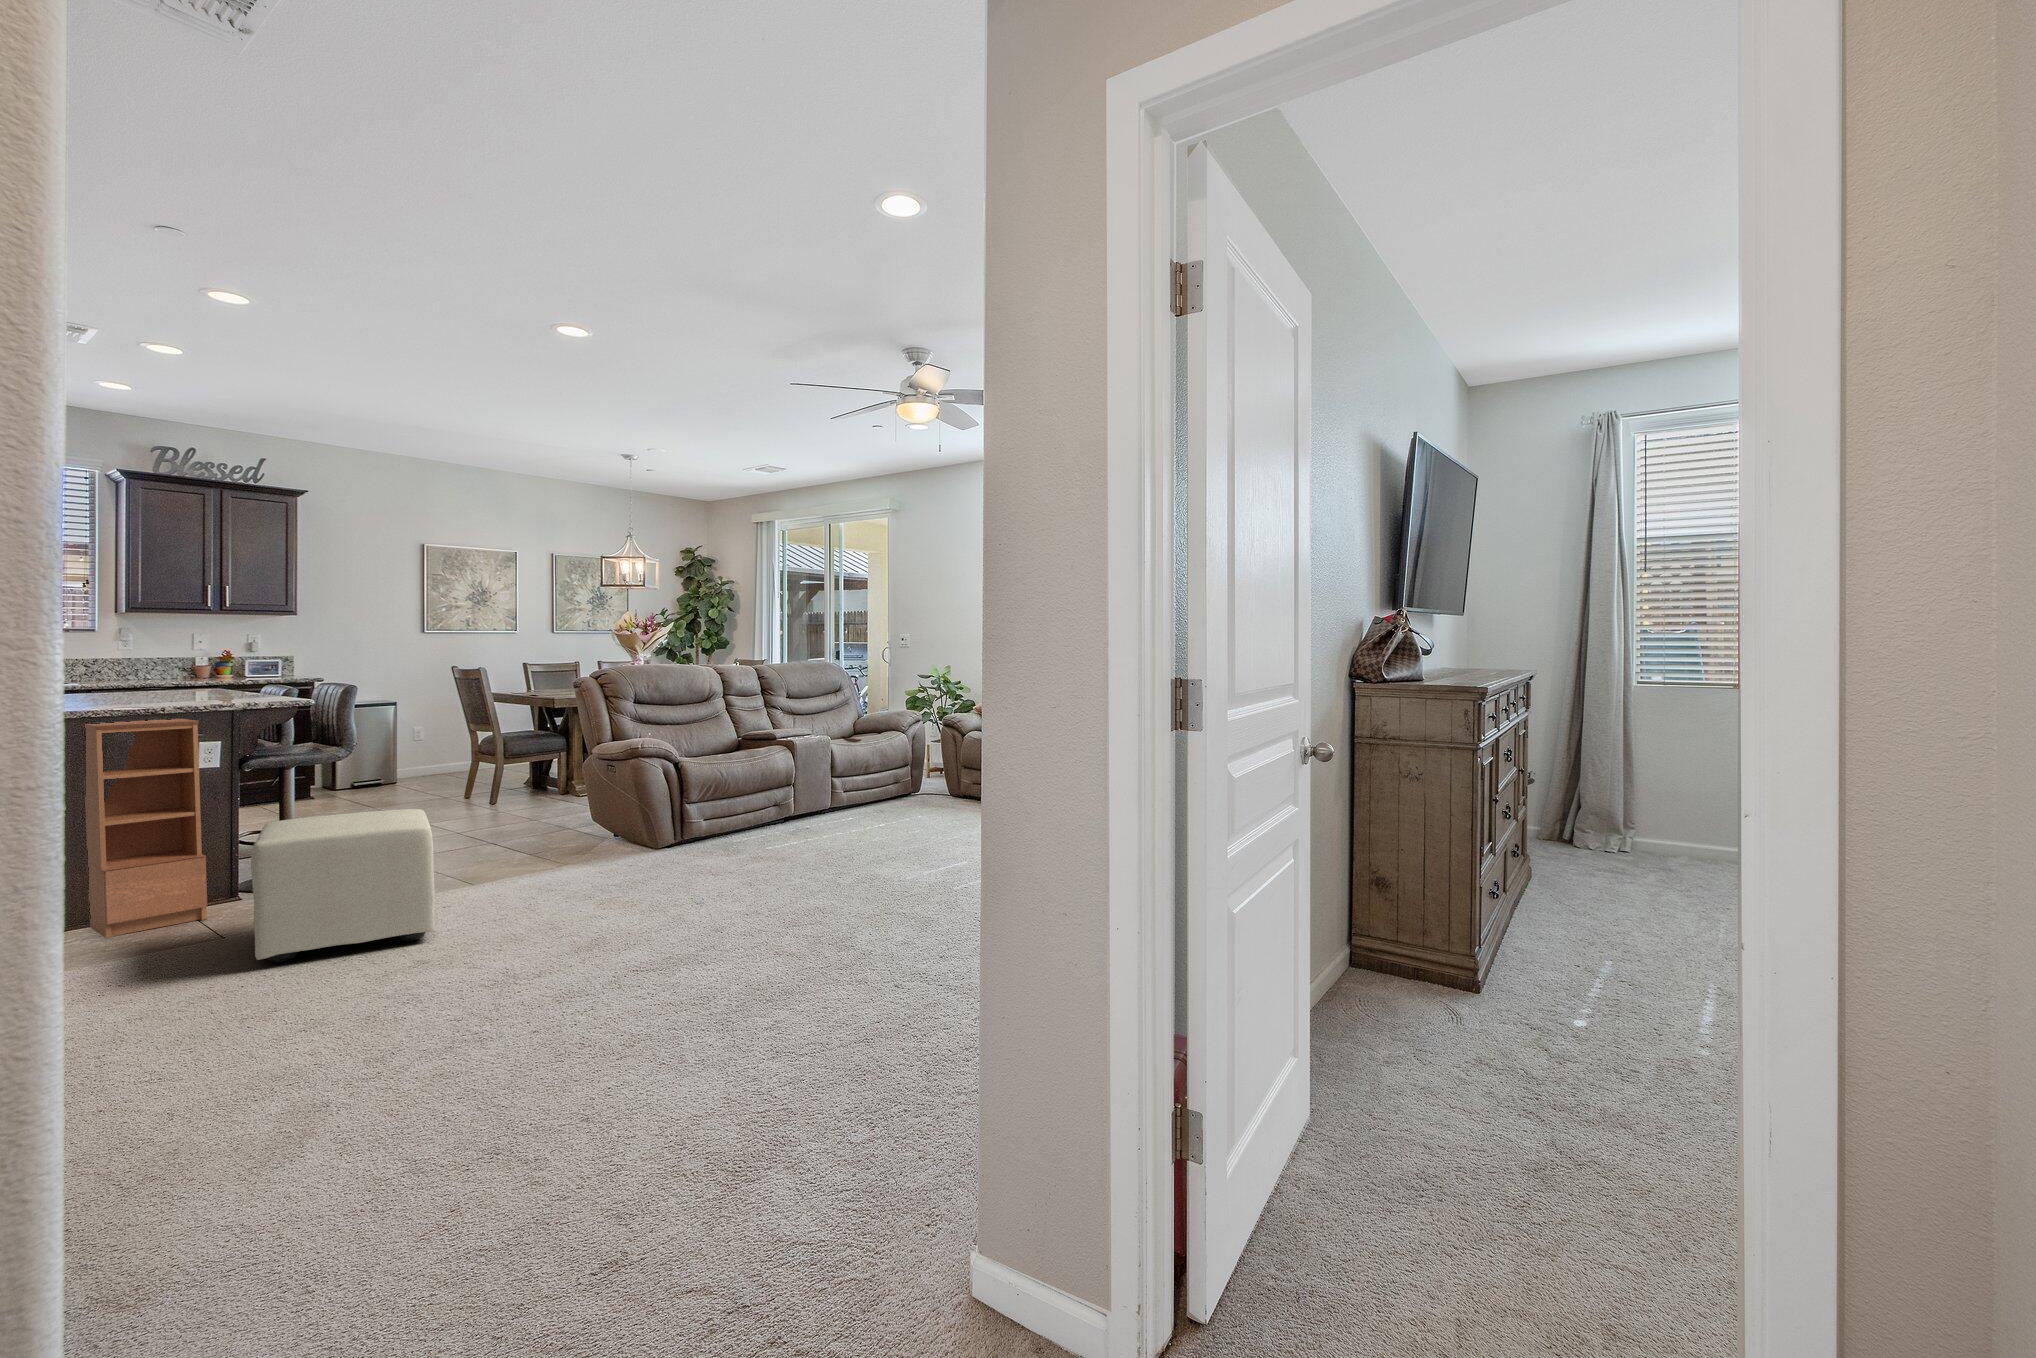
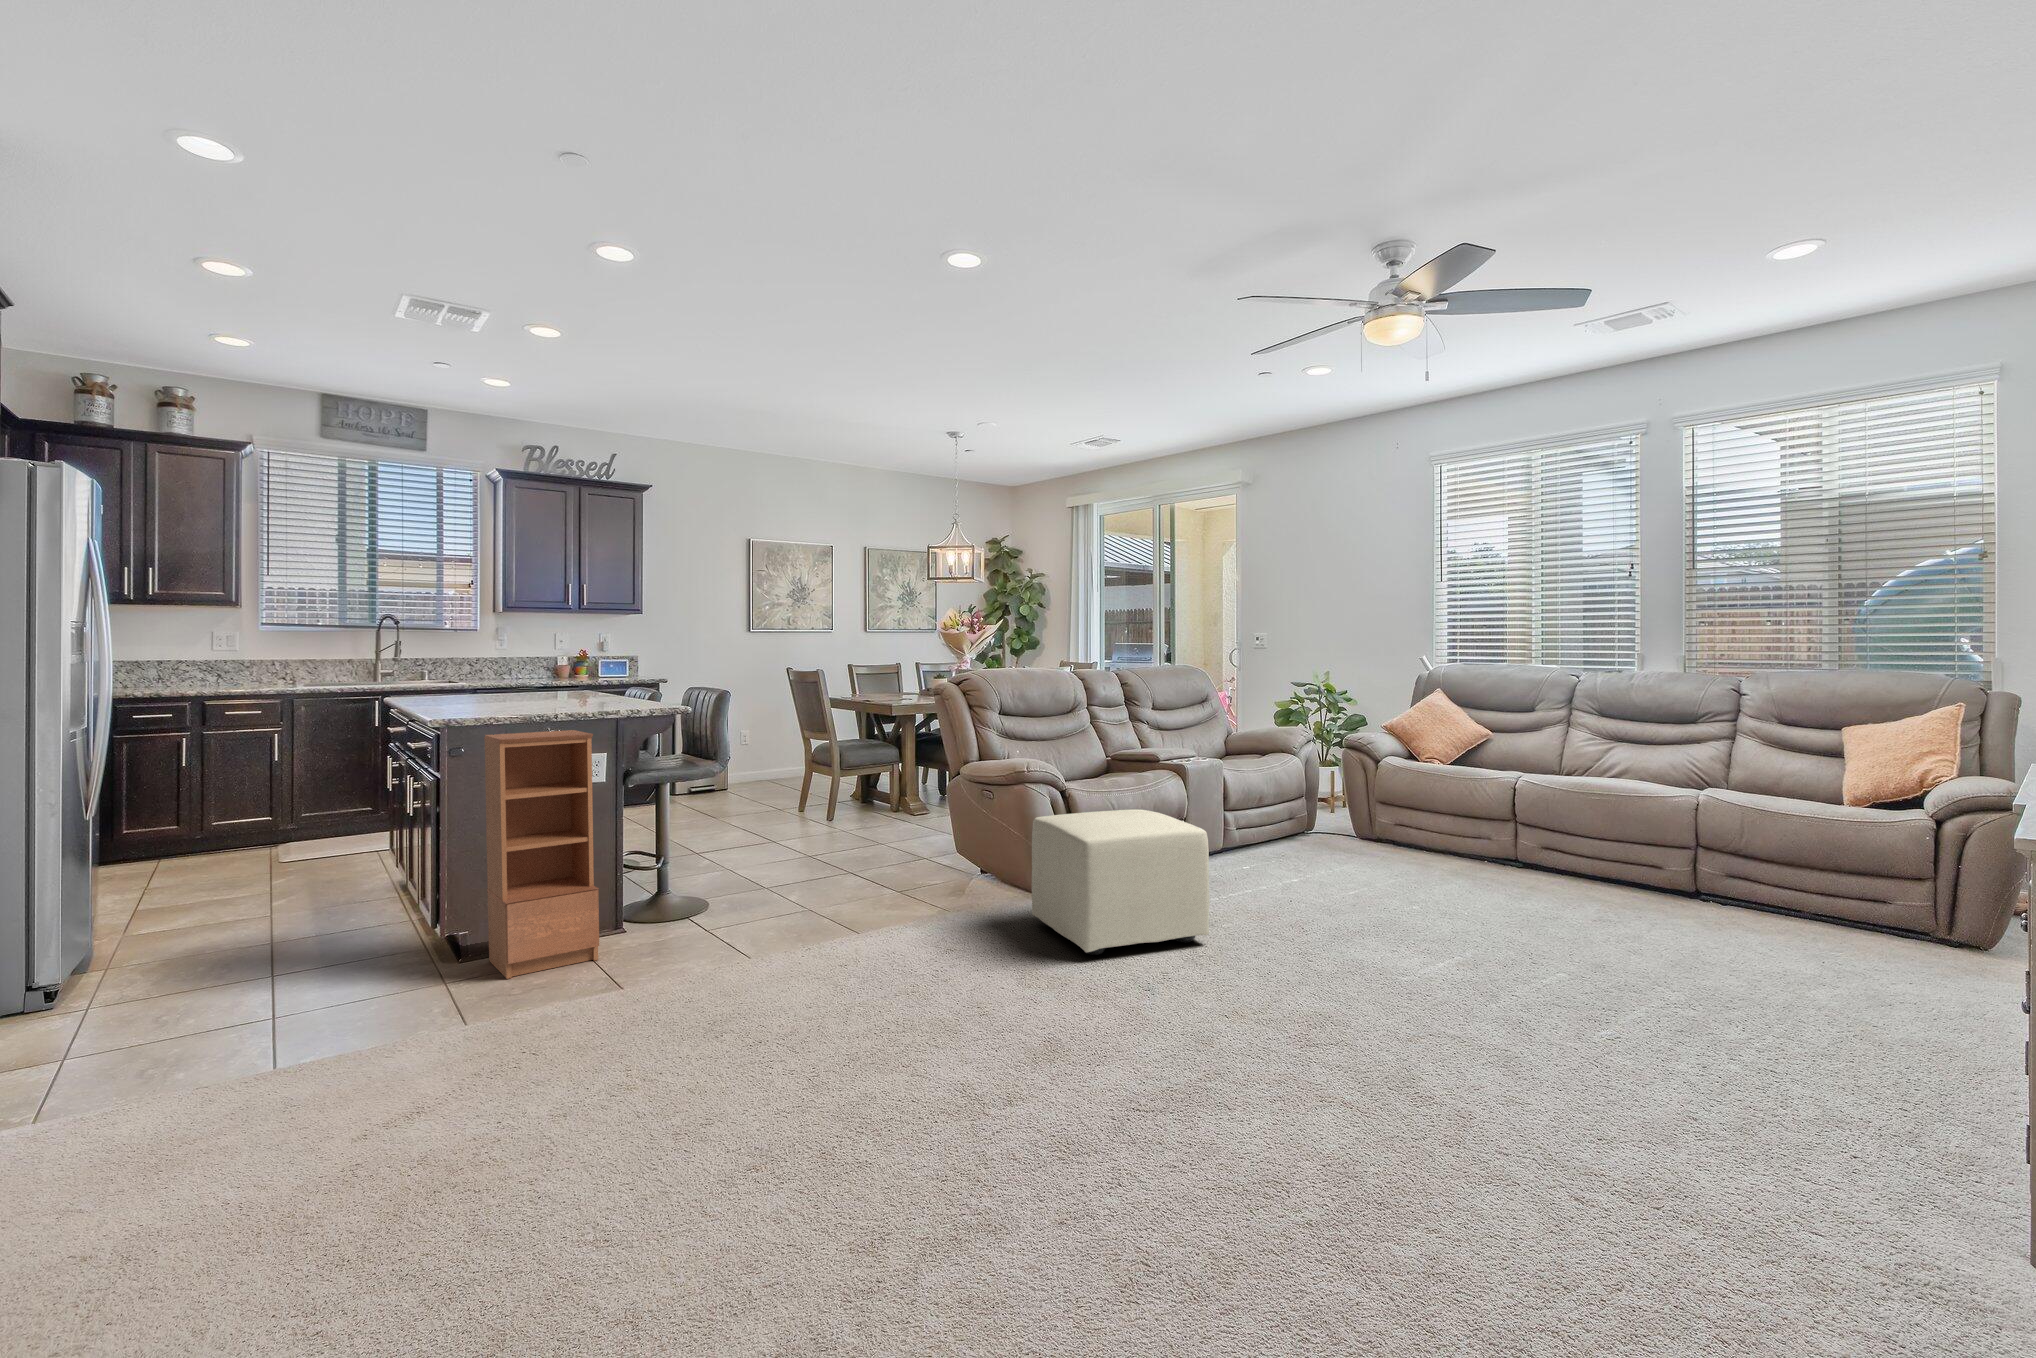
ottoman: present [251,809,435,962] -> present [1032,809,1210,955]

